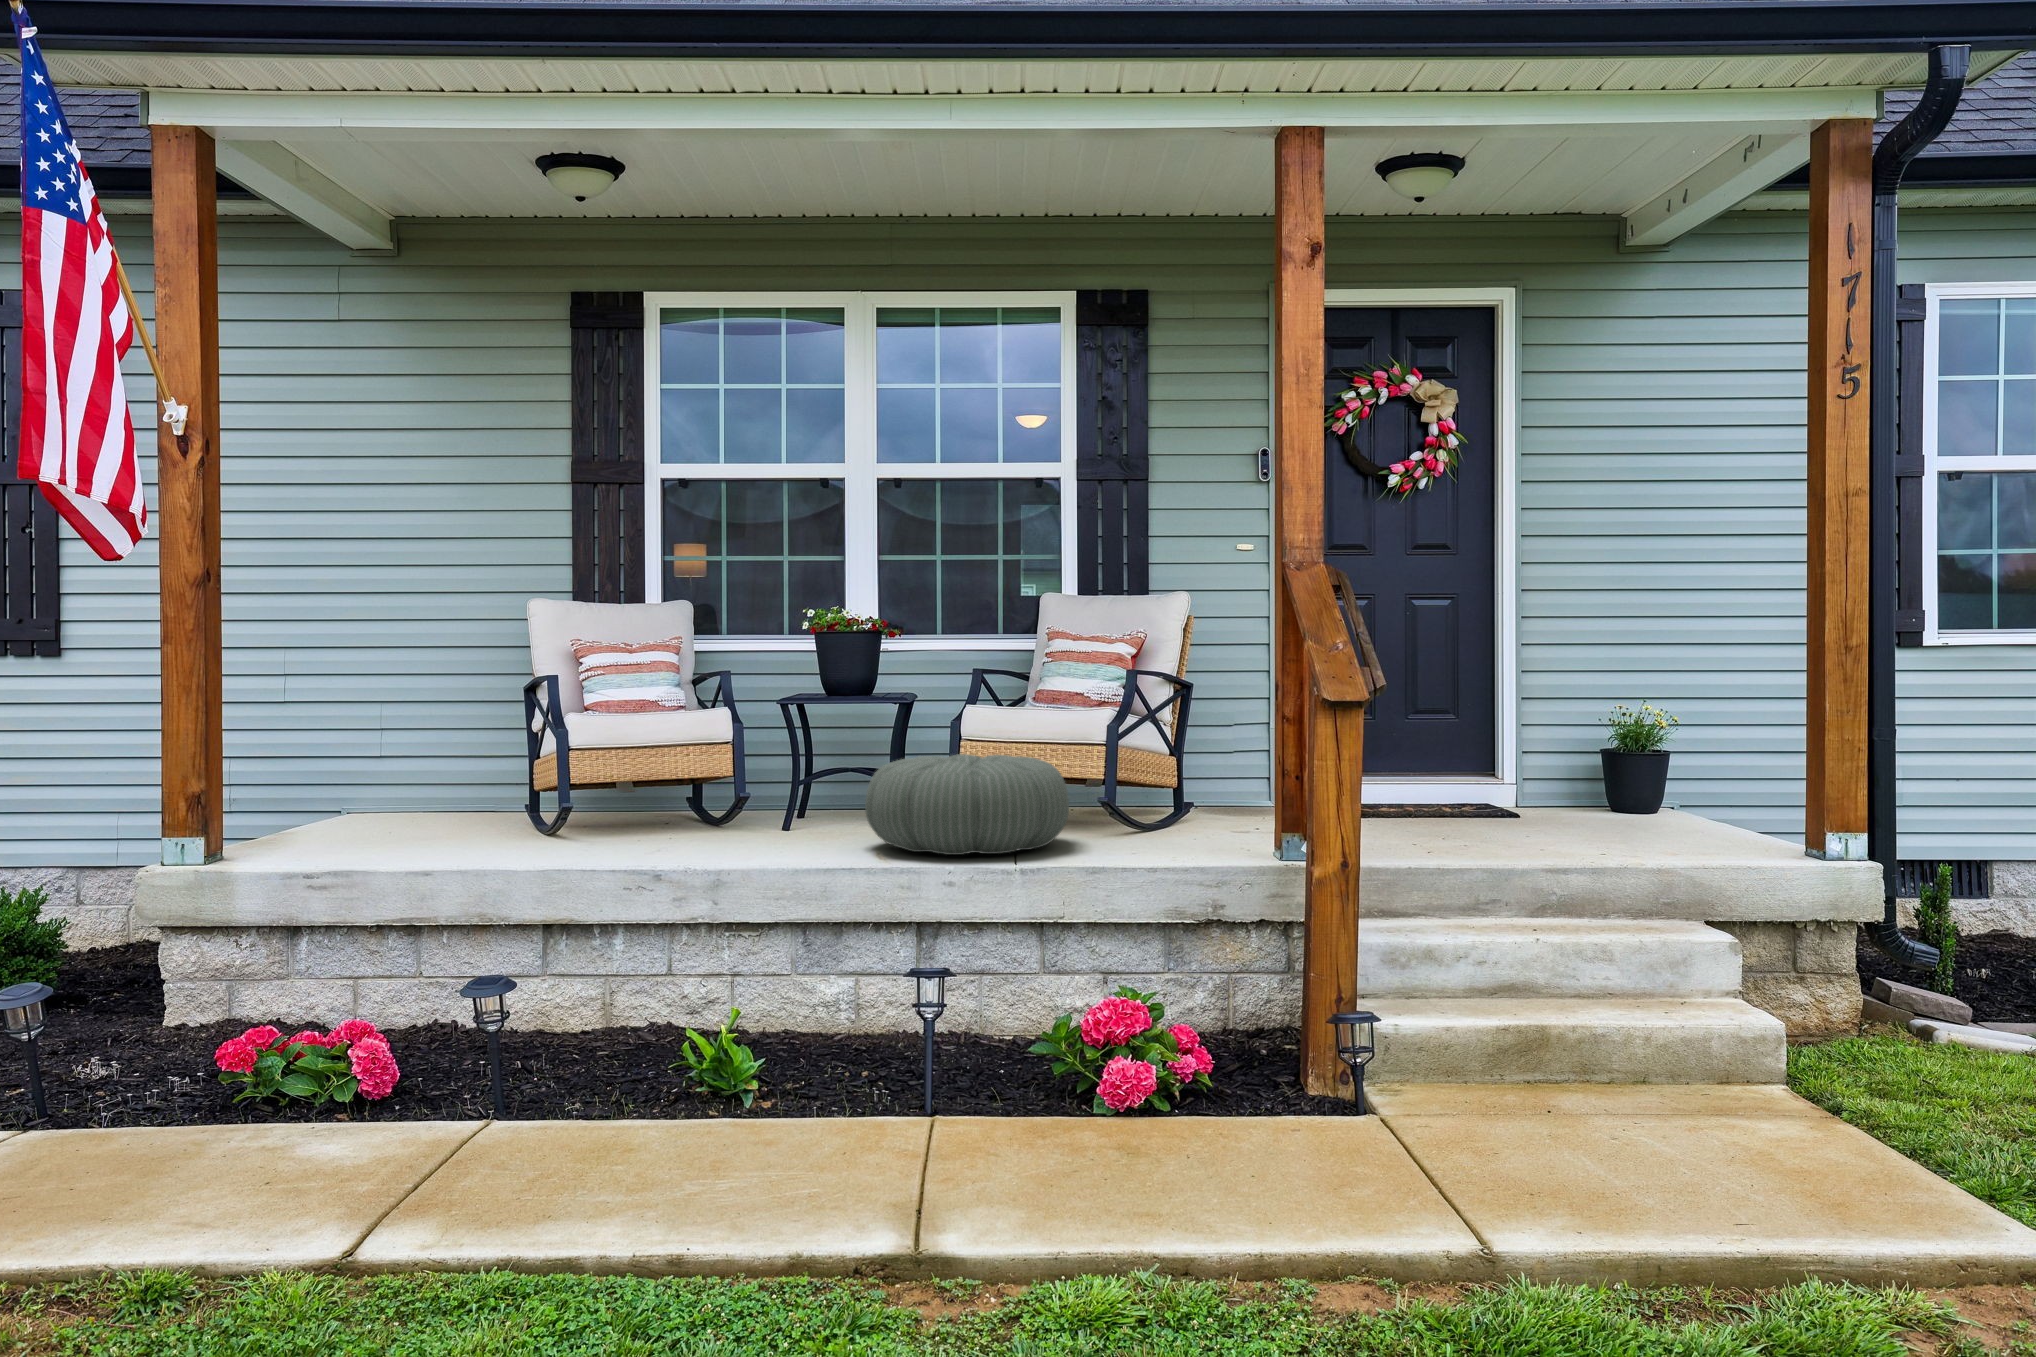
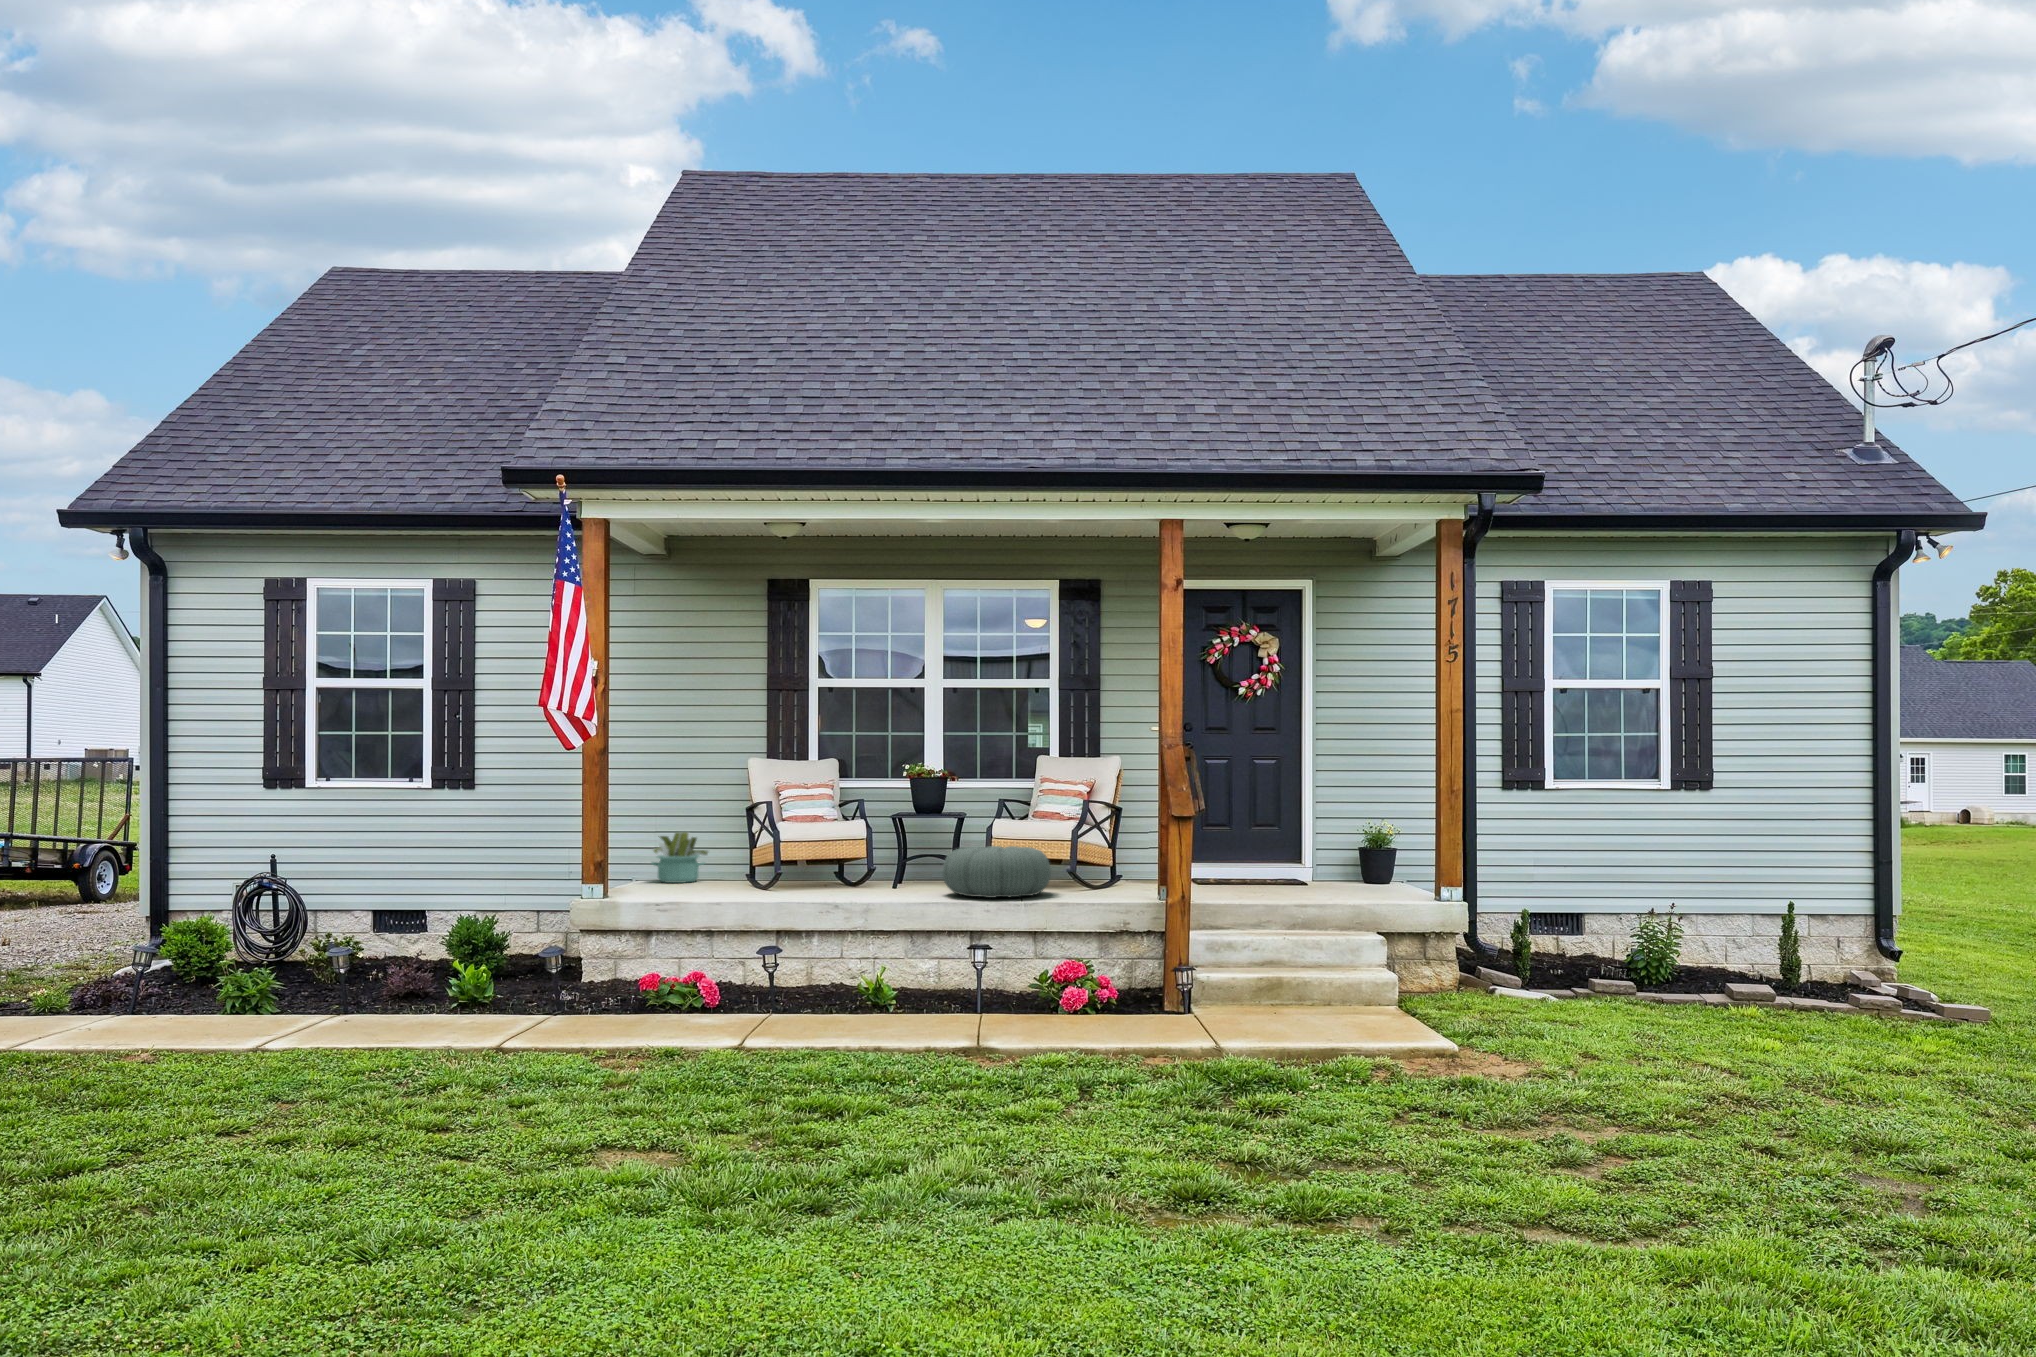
decorative plant: none [356,731,466,820] -> present [652,832,709,883]

